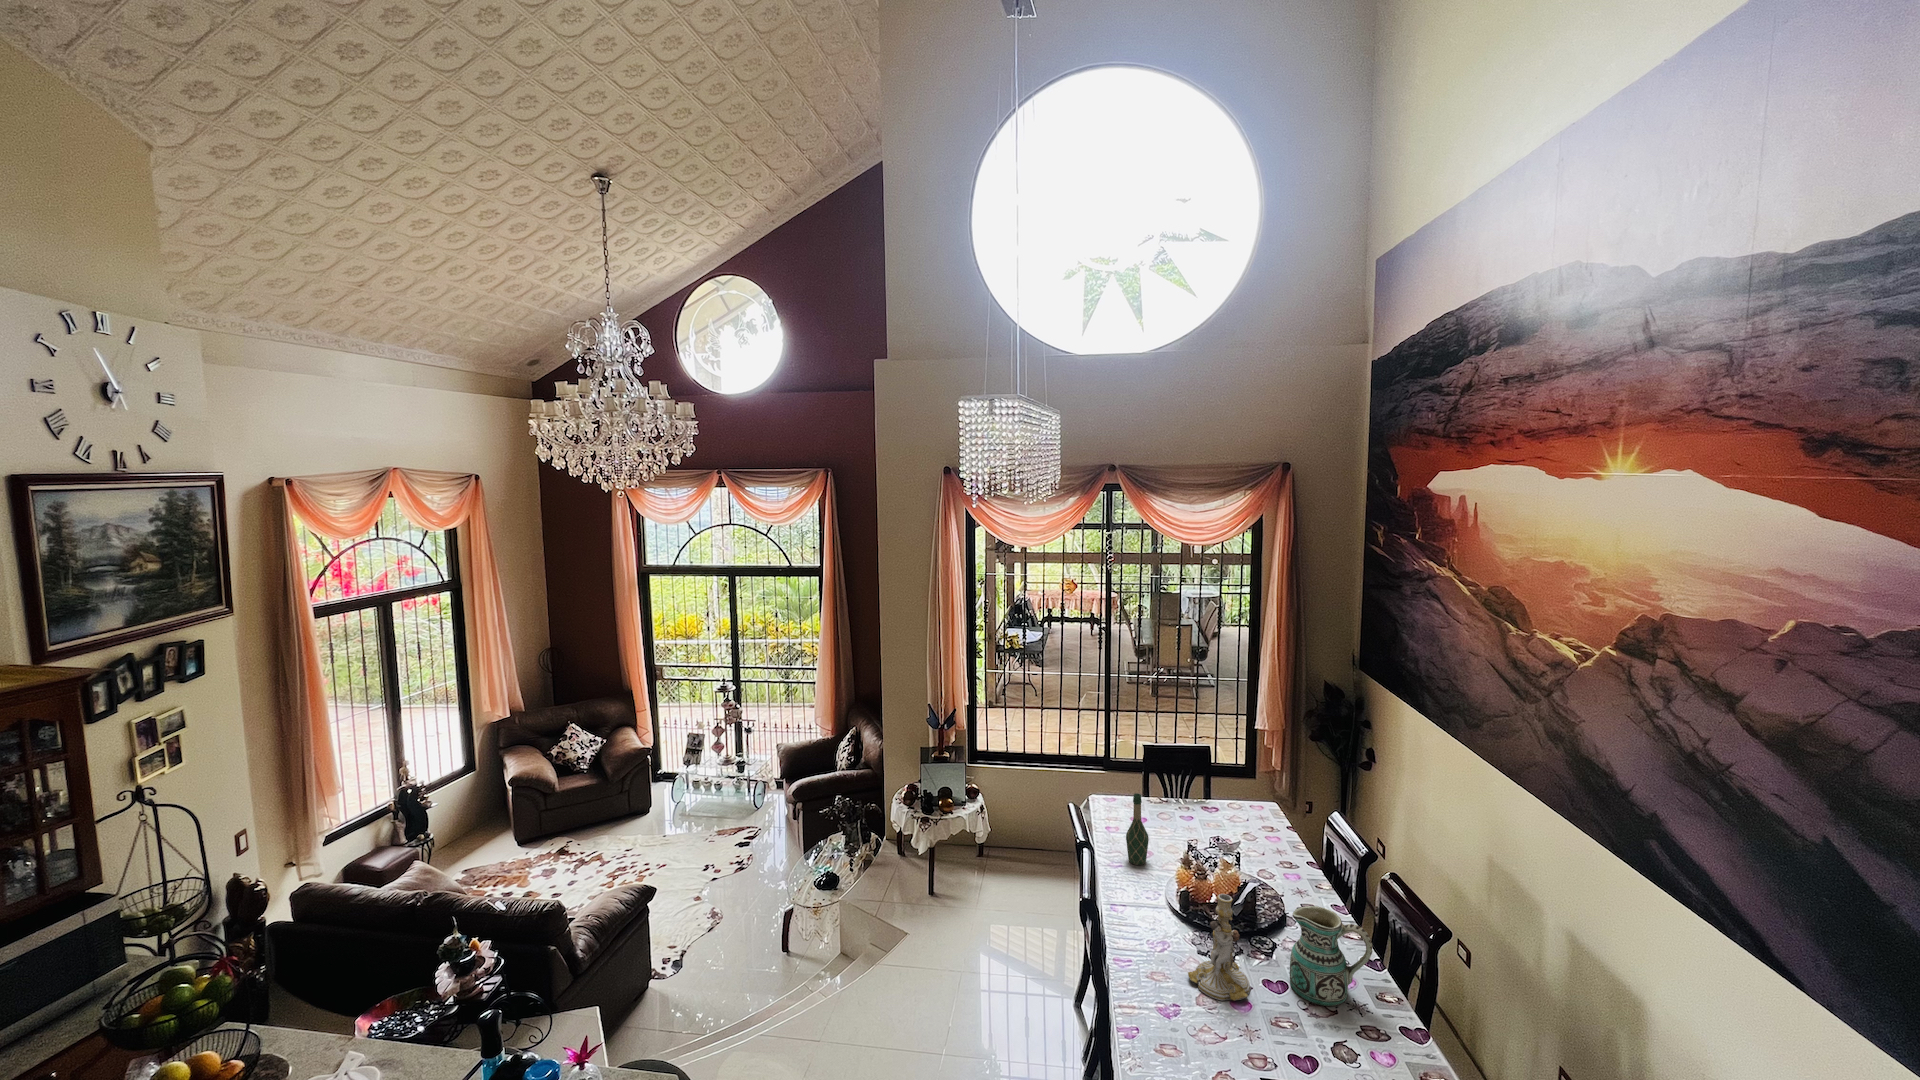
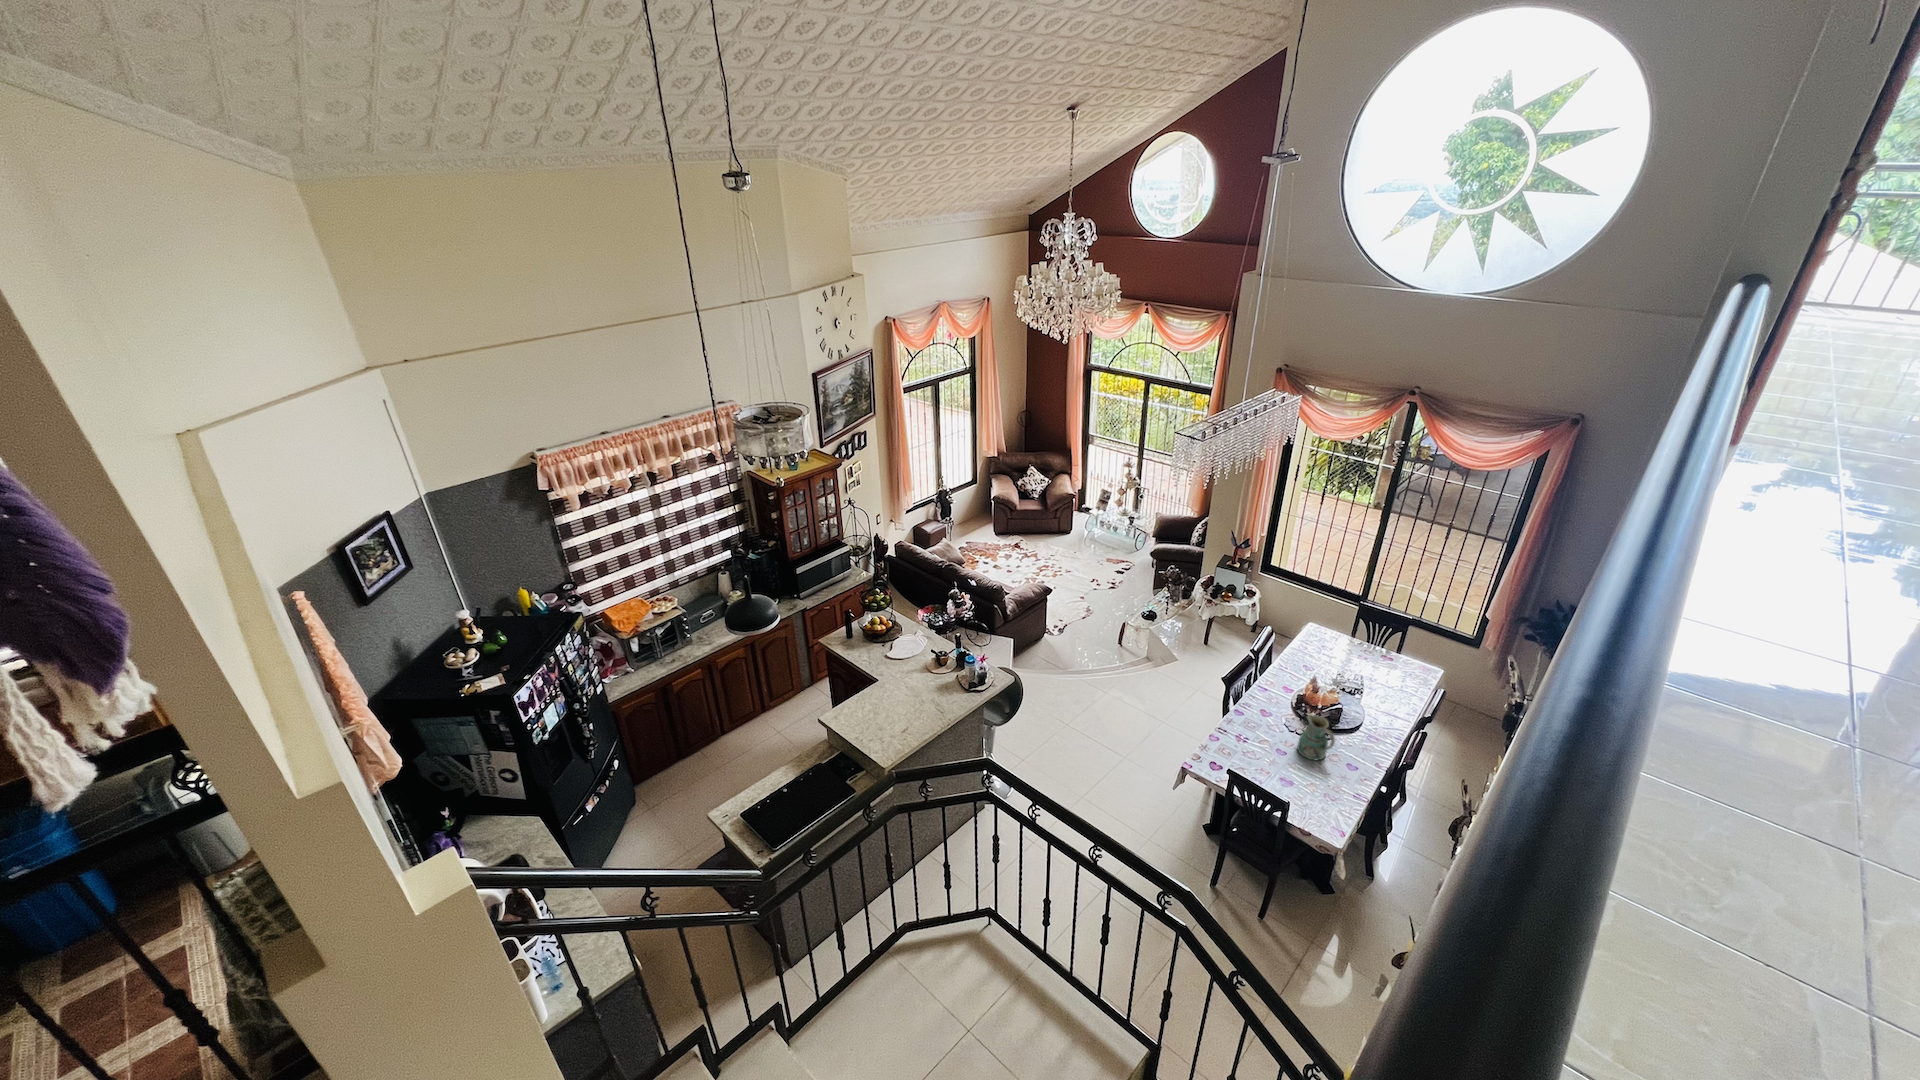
wine bottle: present [1126,793,1149,865] -> none [1283,633,1298,670]
candlestick: present [1188,894,1250,1001] -> none [1251,694,1281,740]

